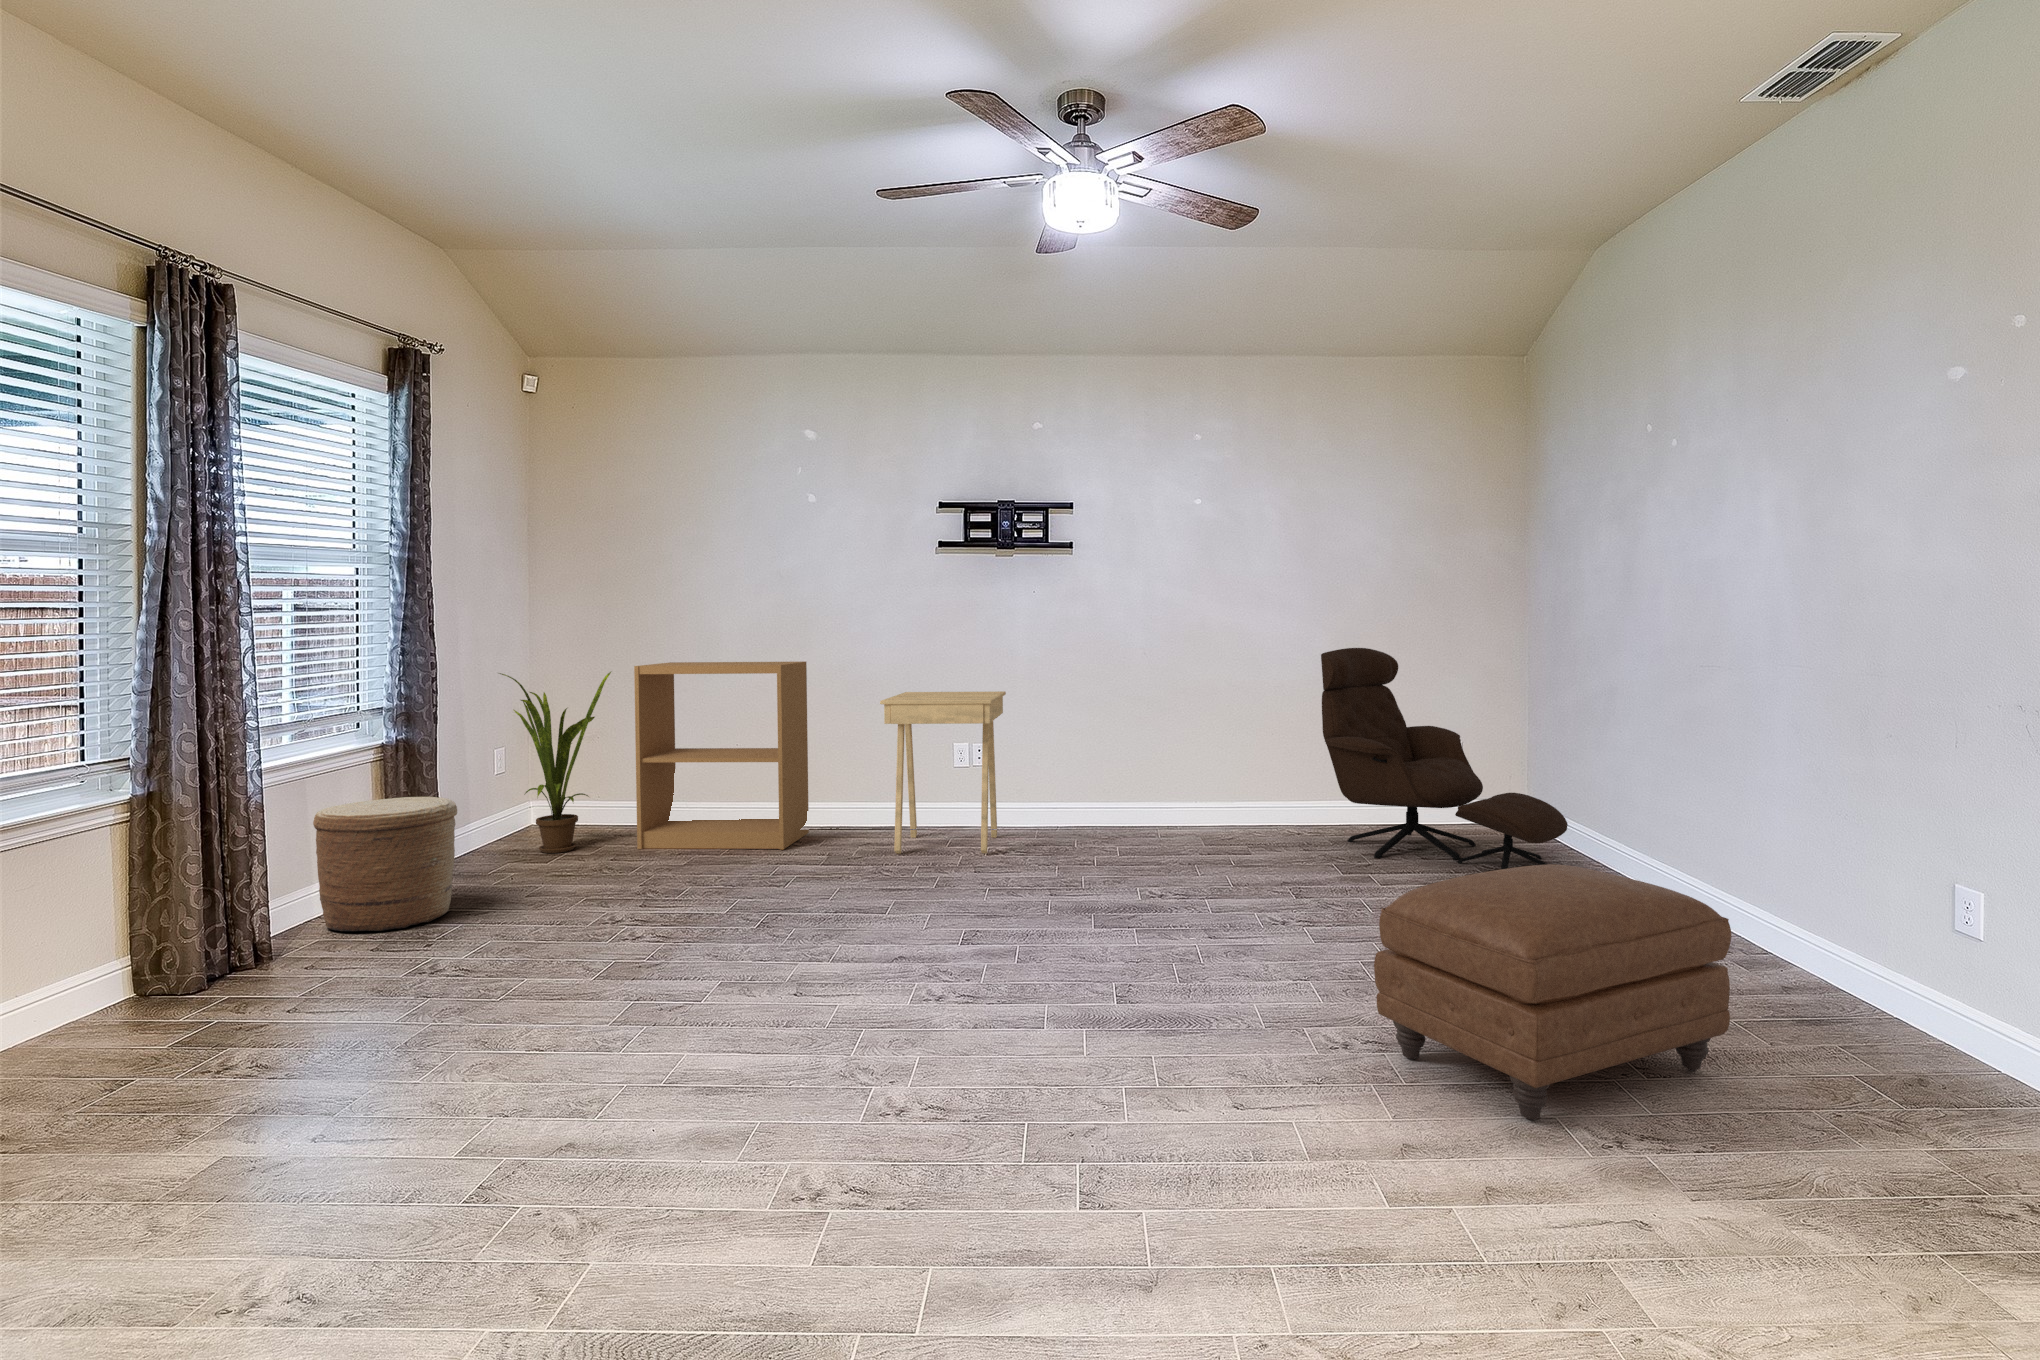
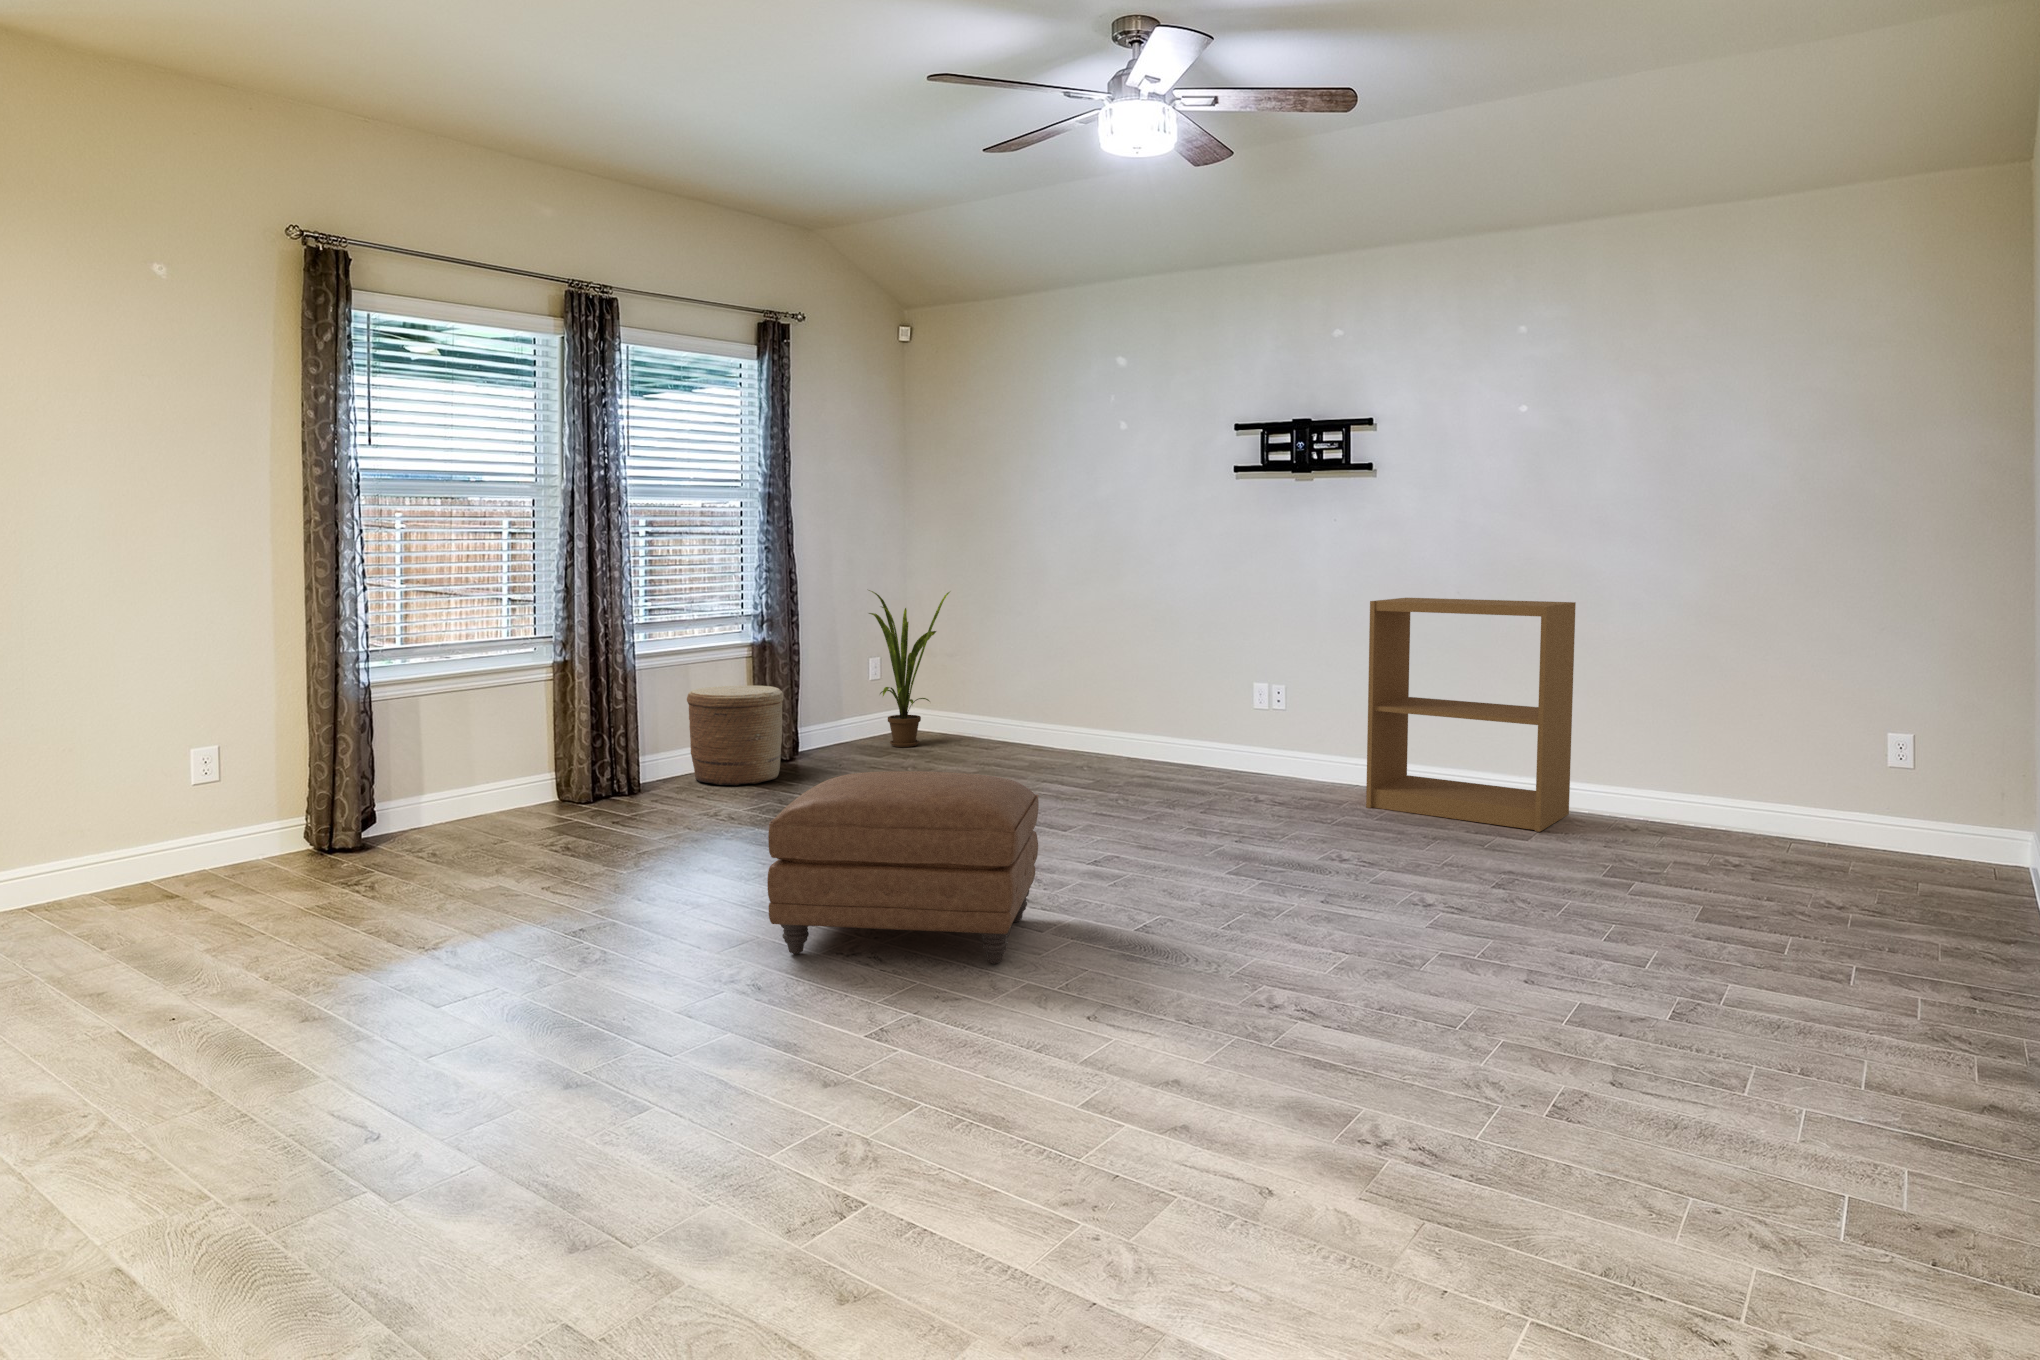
lounge chair: present [1321,648,1568,869] -> none [1644,590,1983,913]
bookshelf: present [634,662,809,849] -> present [1366,598,1576,832]
side table: present [880,691,1006,854] -> none [1141,622,1297,793]
ottoman: present [1374,864,1731,1120] -> present [767,771,1039,964]

